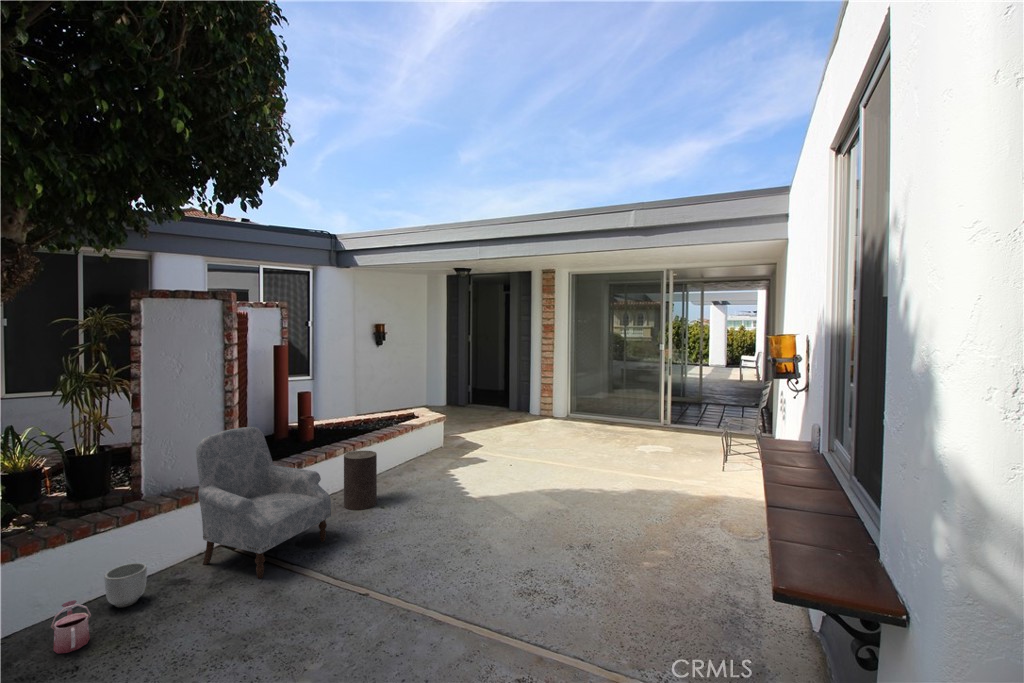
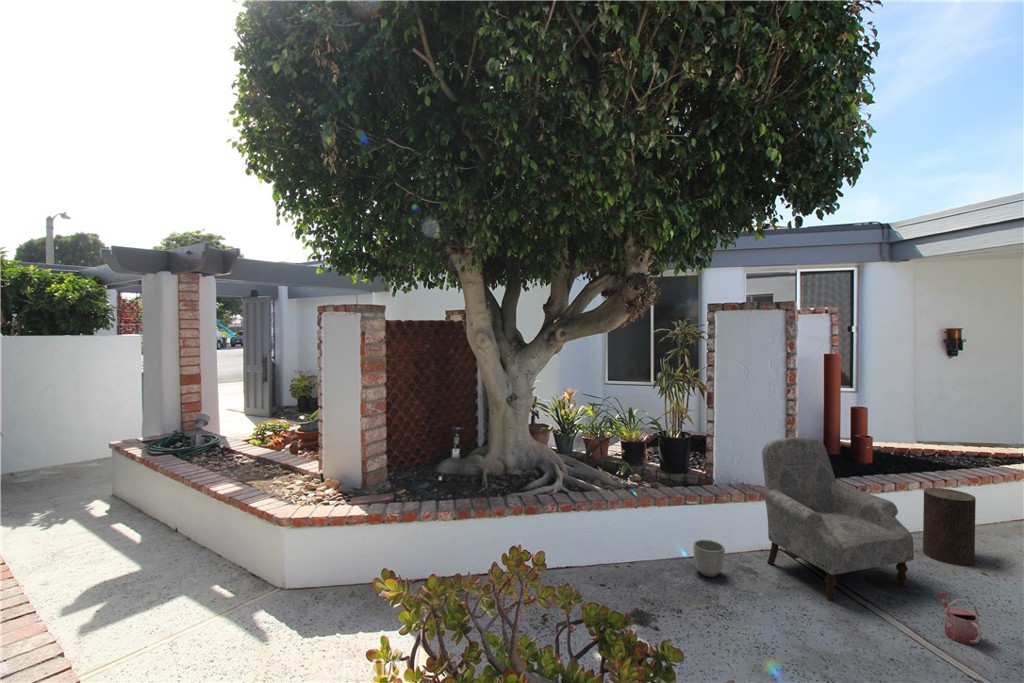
watering can: present [51,600,91,654] -> present [935,592,982,645]

